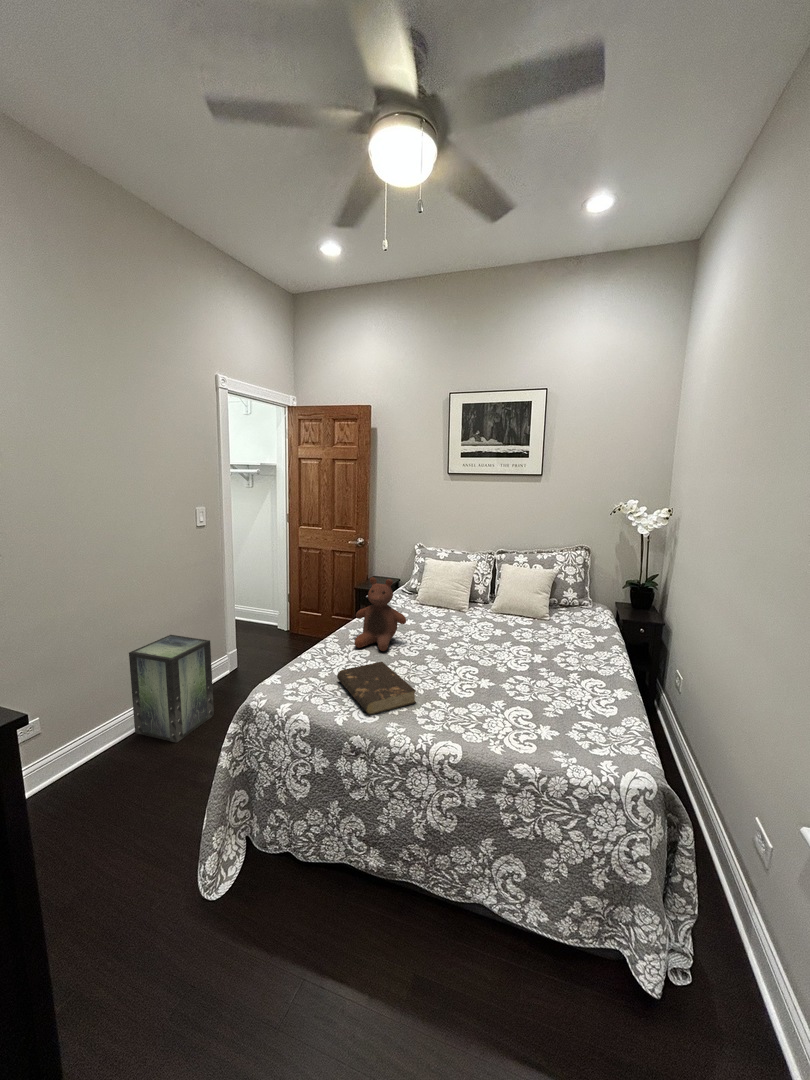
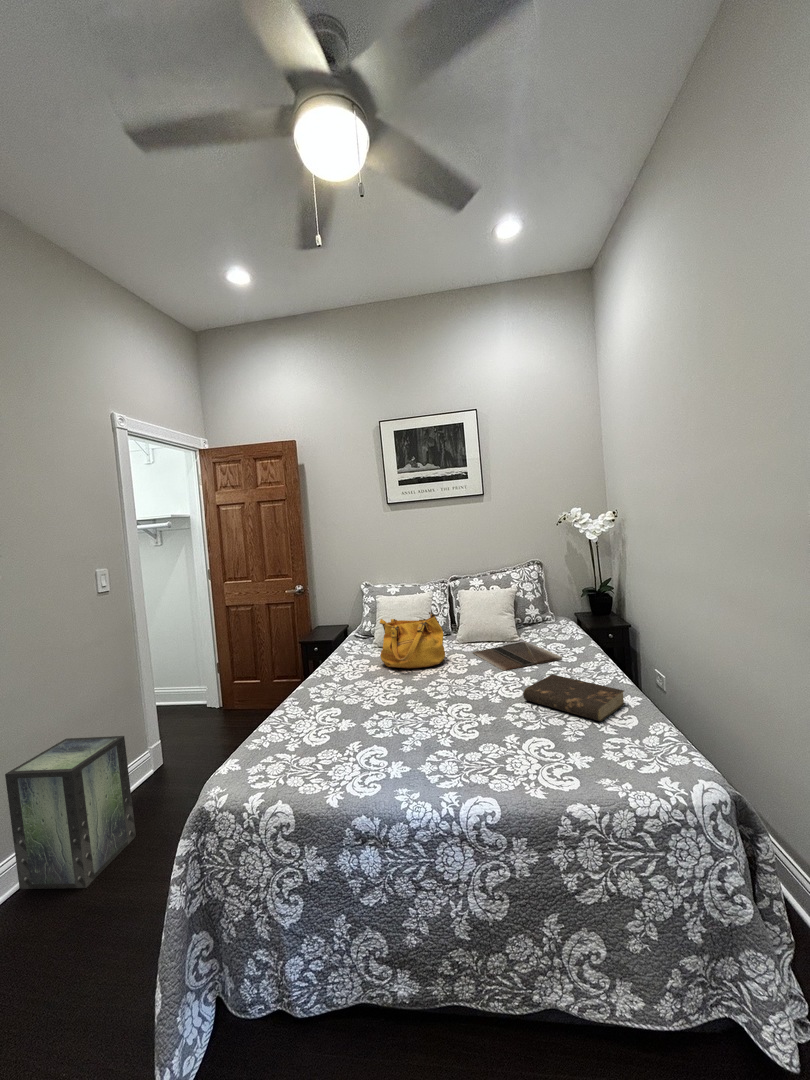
stuffed bear: present [354,577,406,651] -> none [316,618,378,706]
handbag: none [416,581,473,629] -> present [380,612,445,668]
laptop: none [499,621,578,645] -> present [473,641,562,671]
book: present [337,662,416,715] -> present [523,674,625,721]

